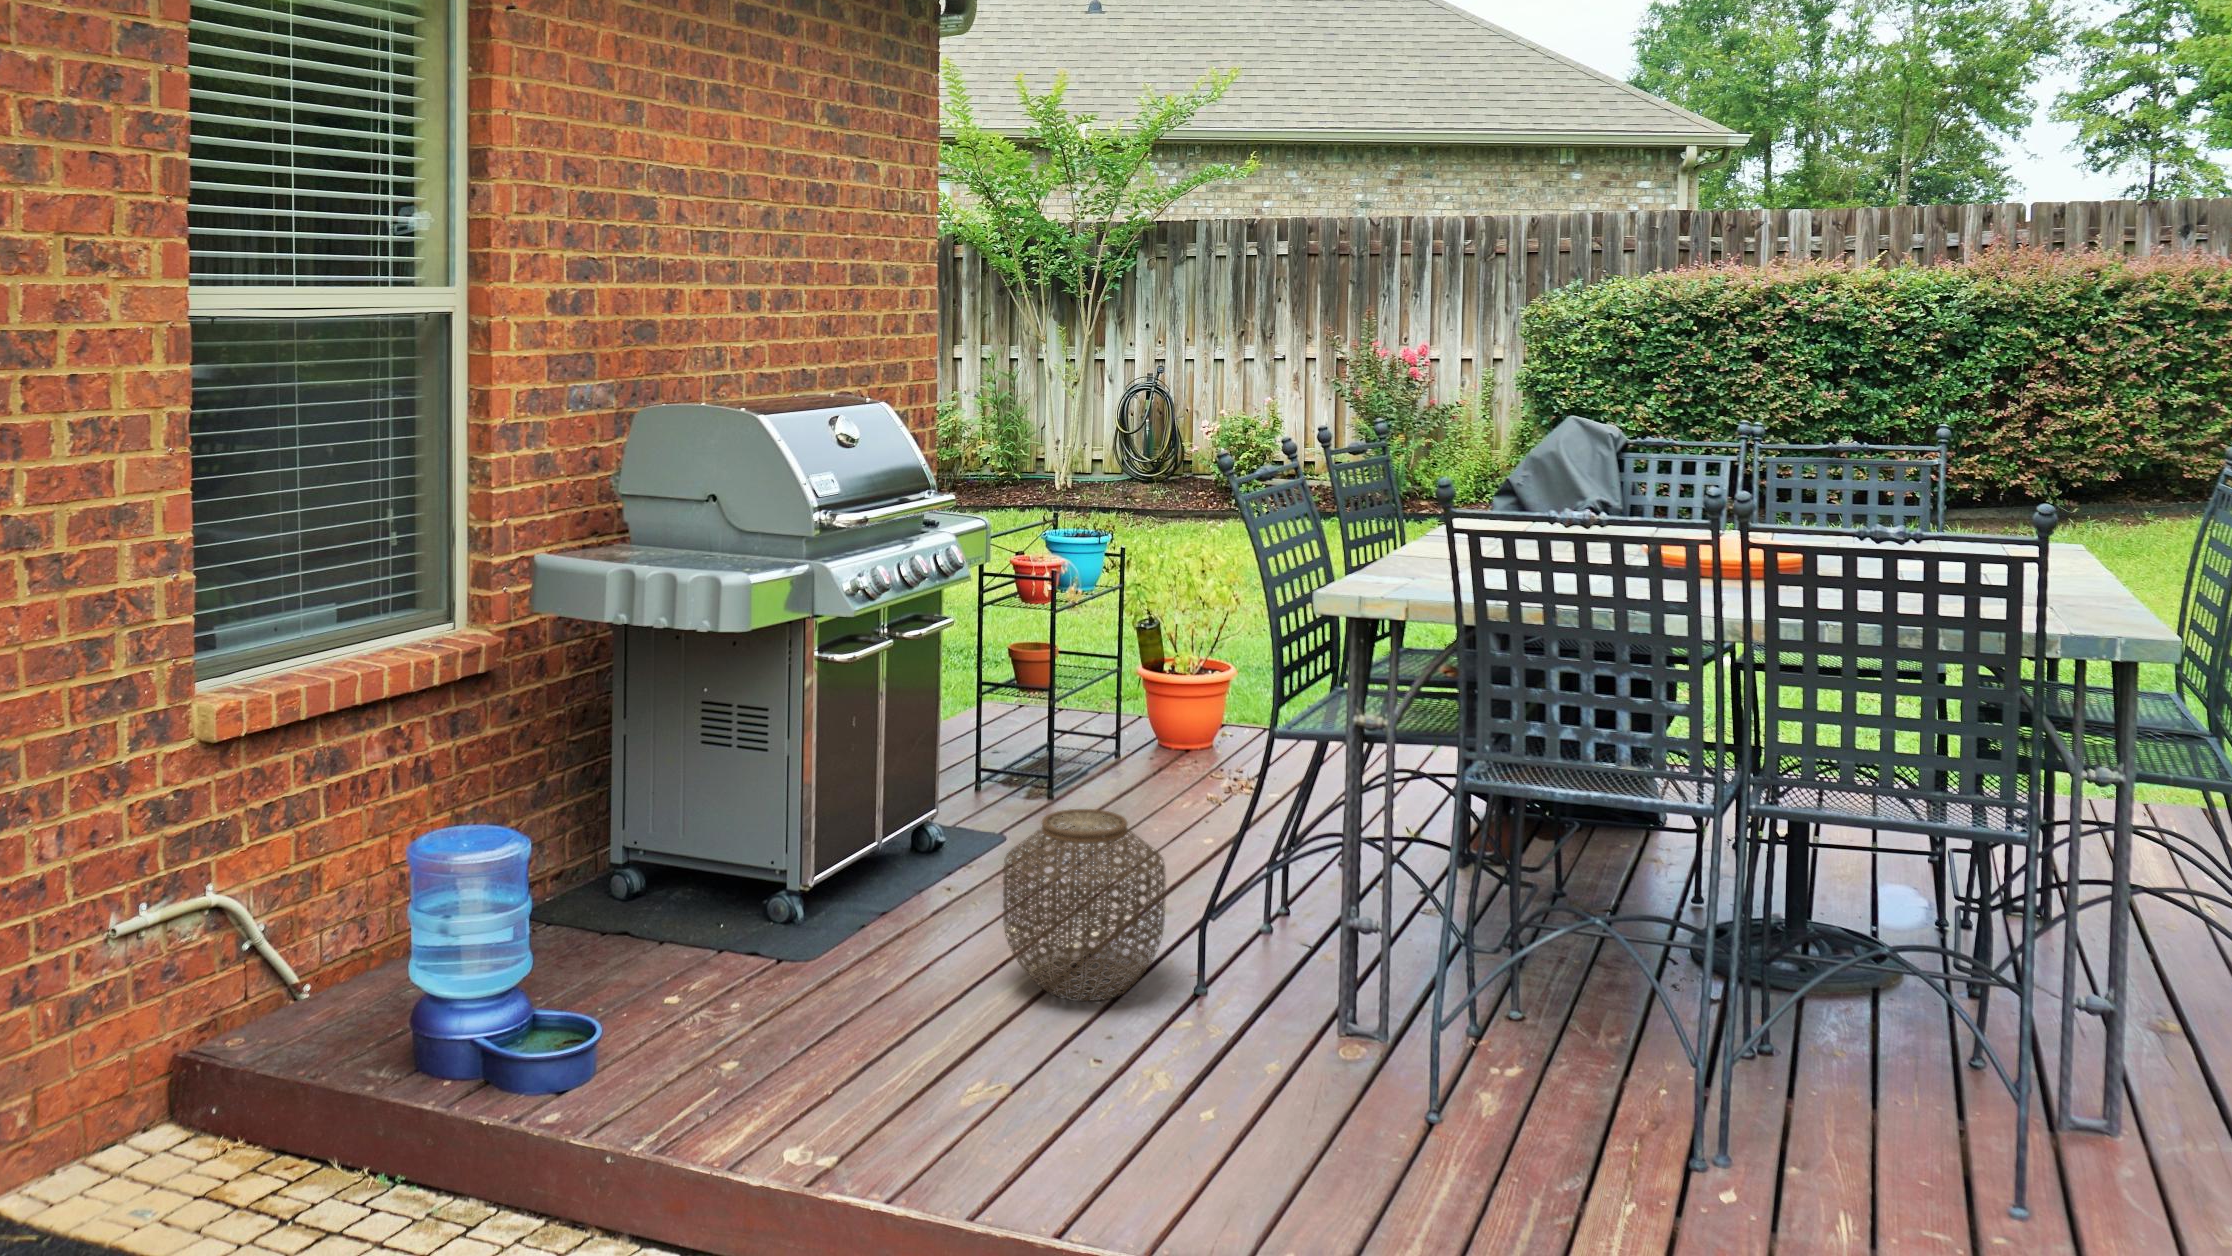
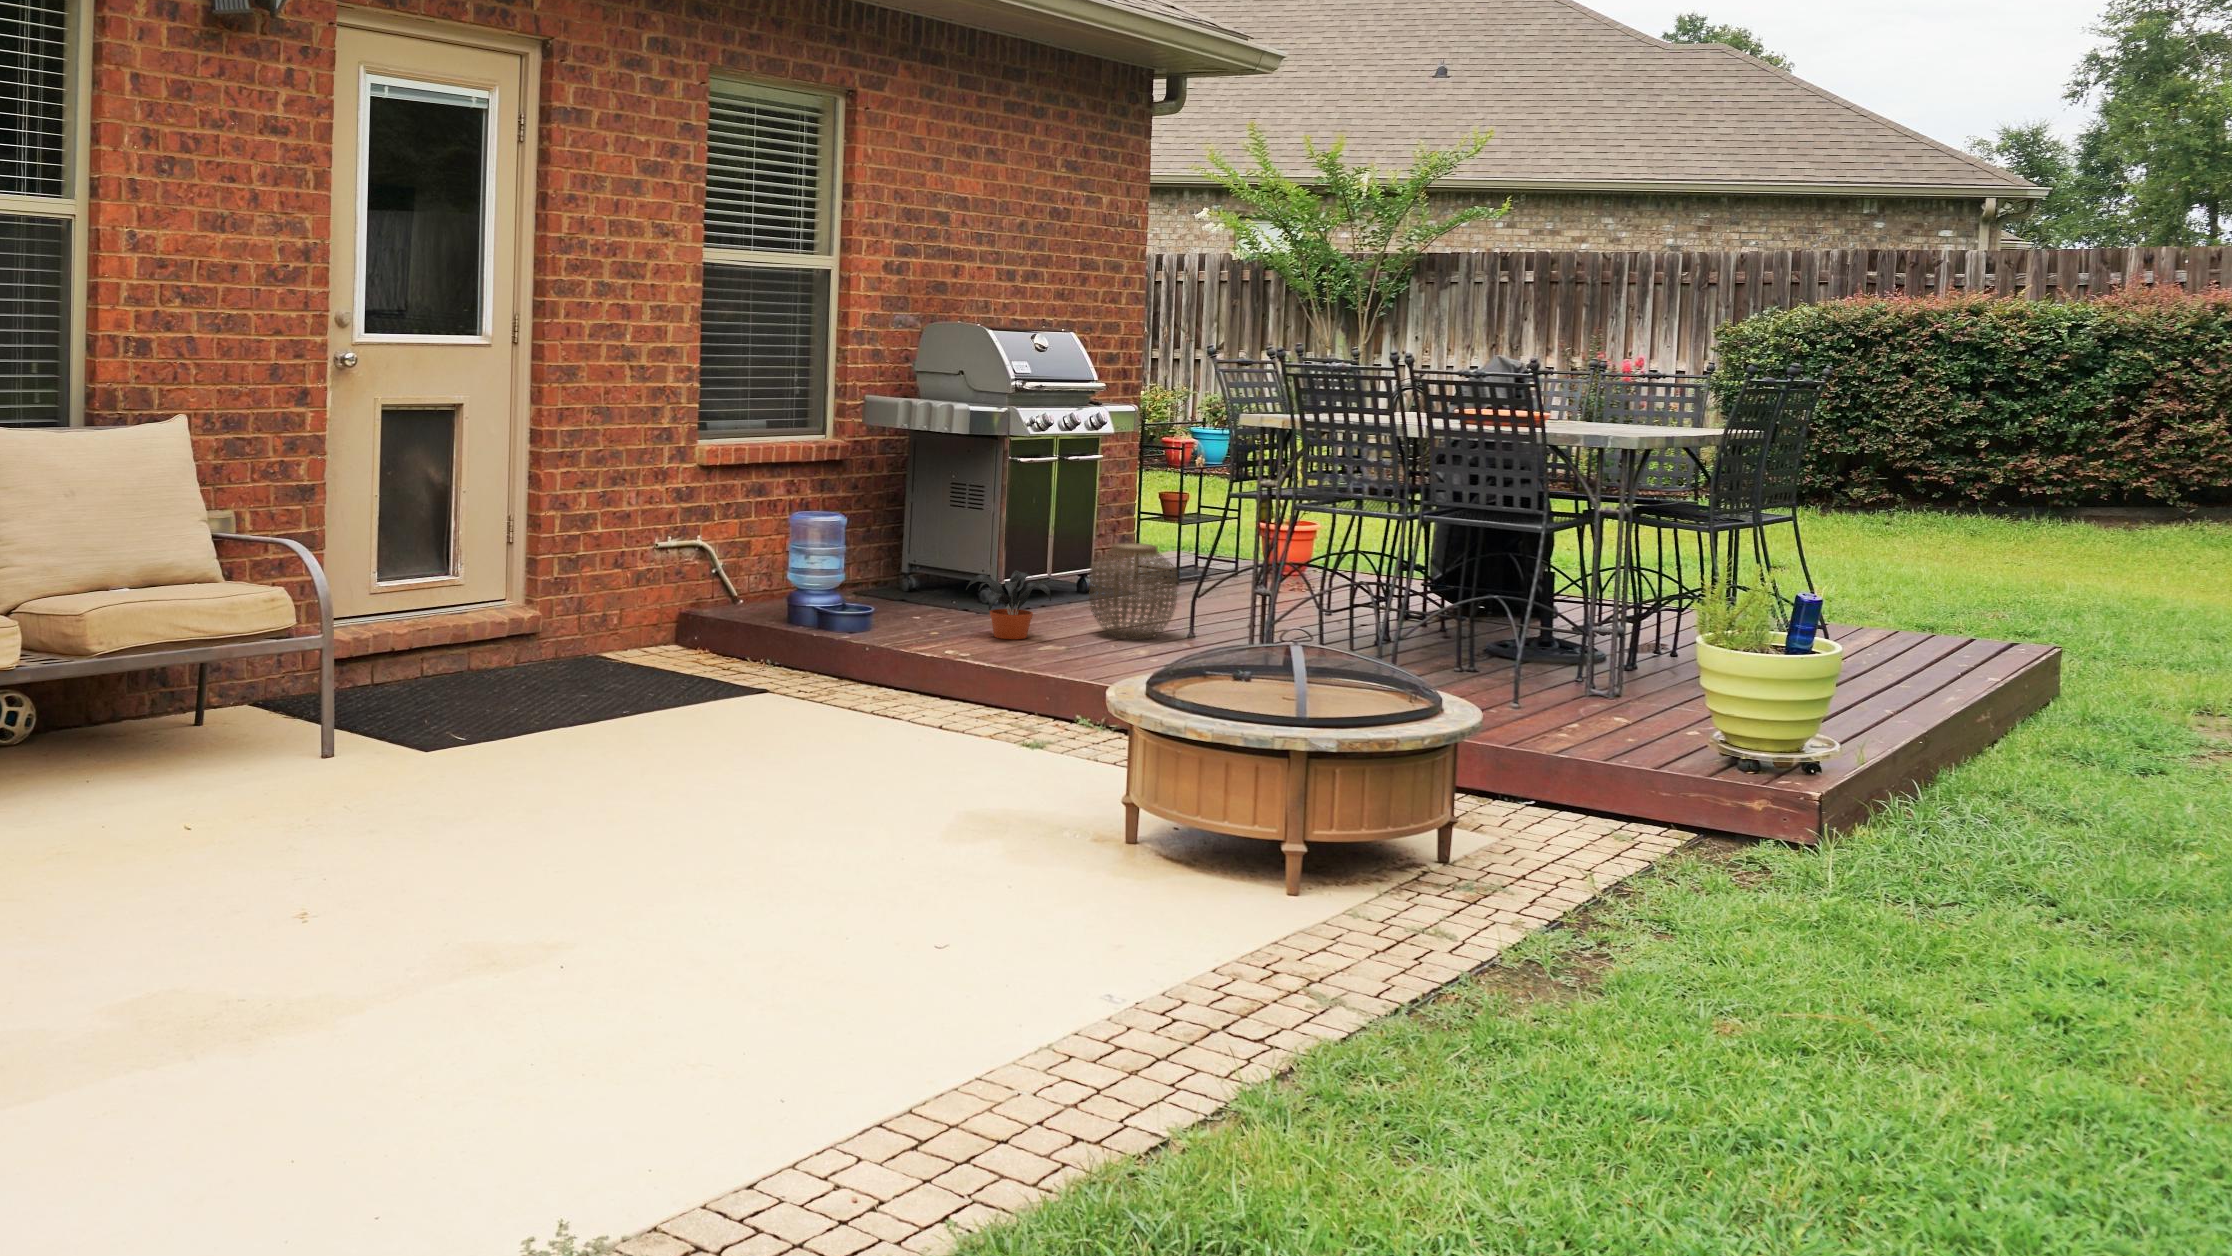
potted plant: none [787,896,959,1049] -> present [966,570,1051,639]

